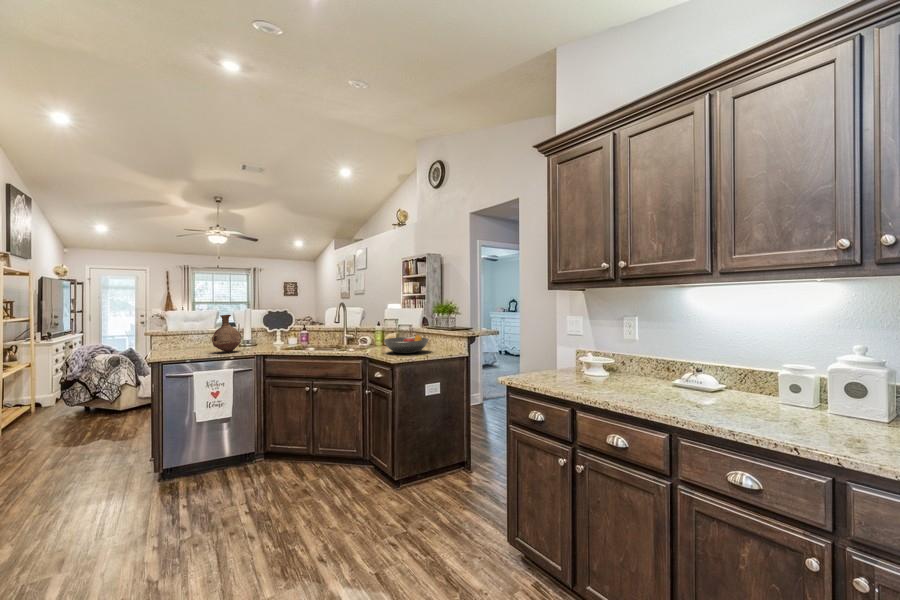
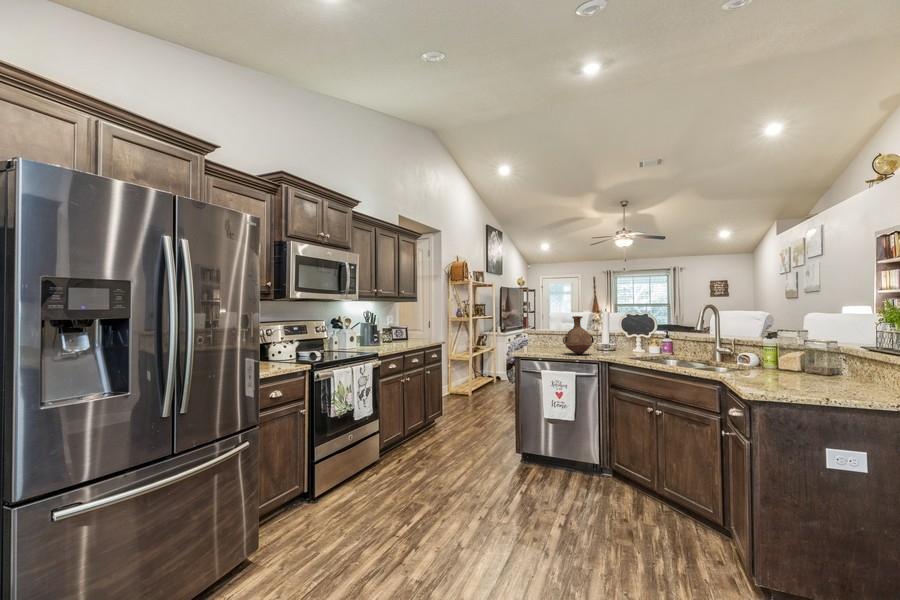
fruit bowl: present [384,335,429,353] -> none [754,357,849,386]

